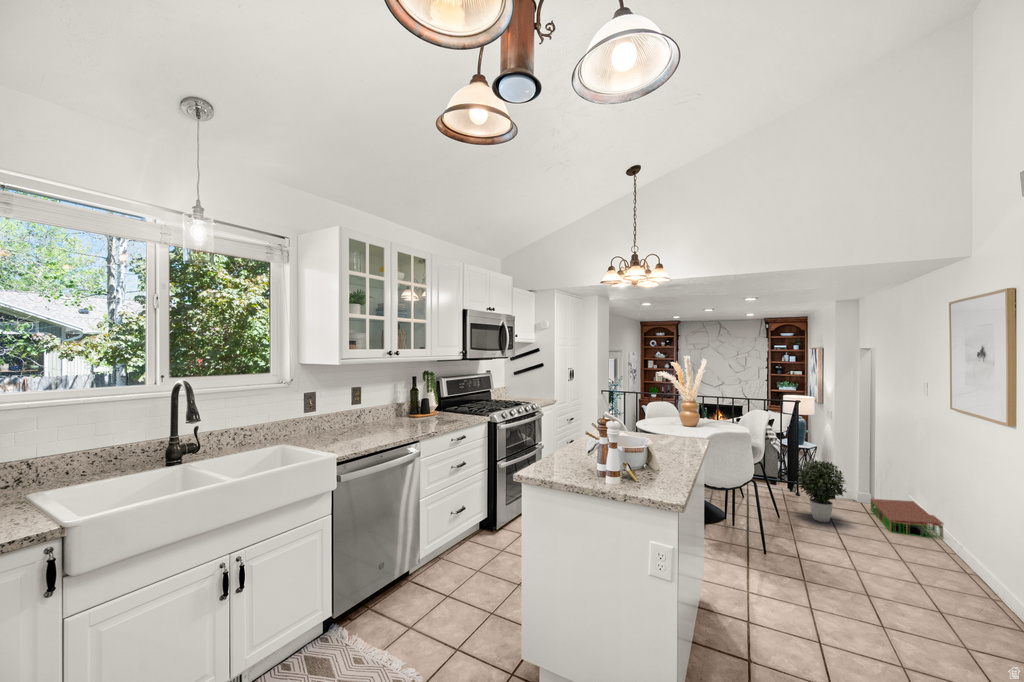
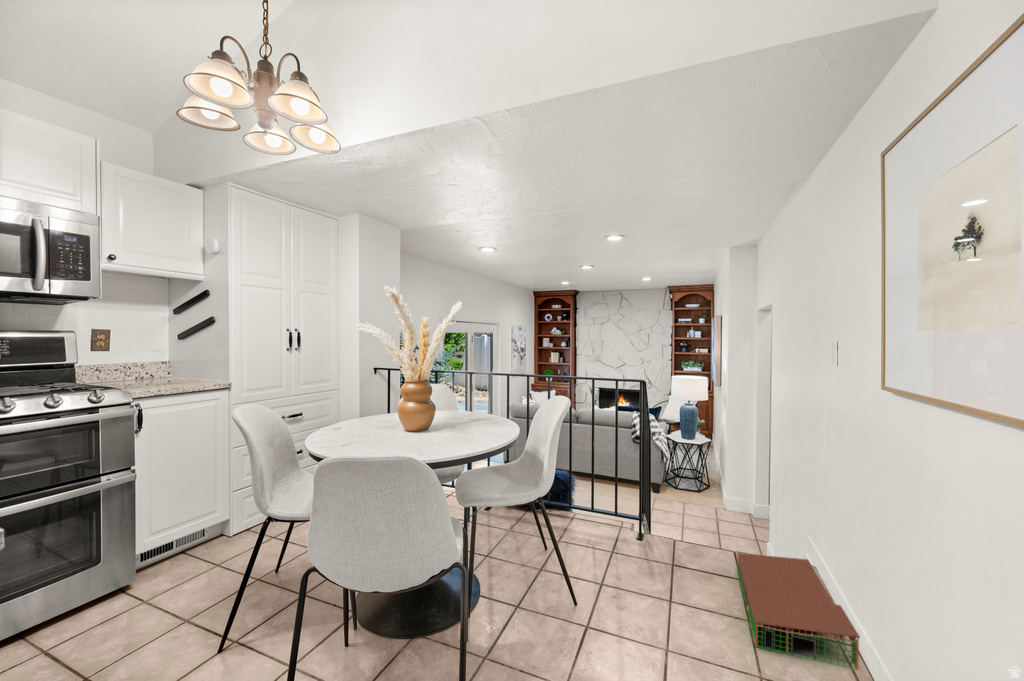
potted plant: present [796,460,847,522] -> none [596,491,680,618]

